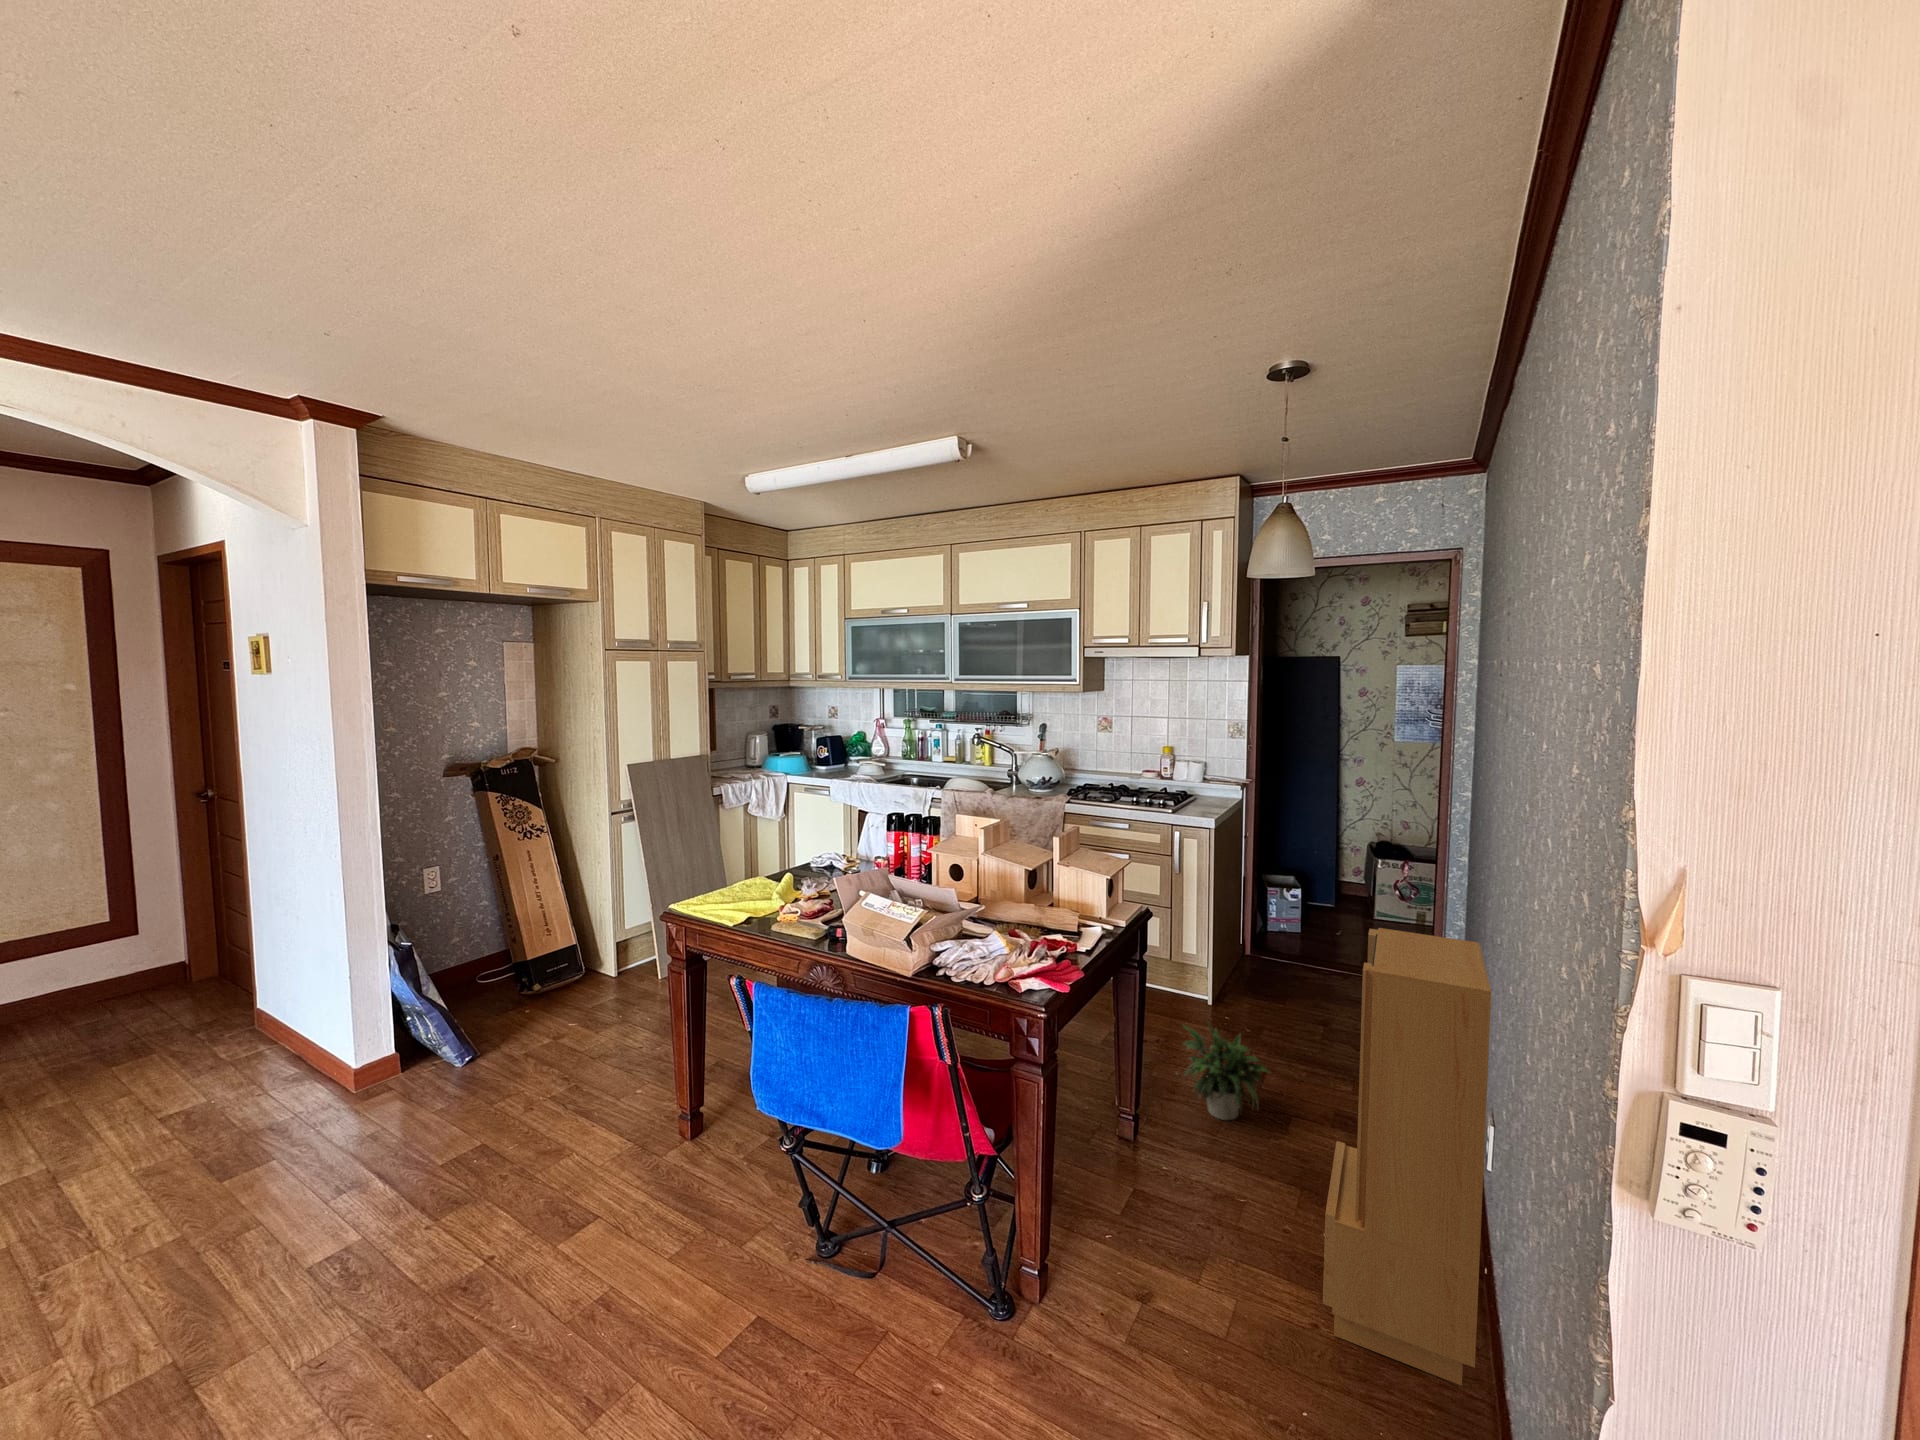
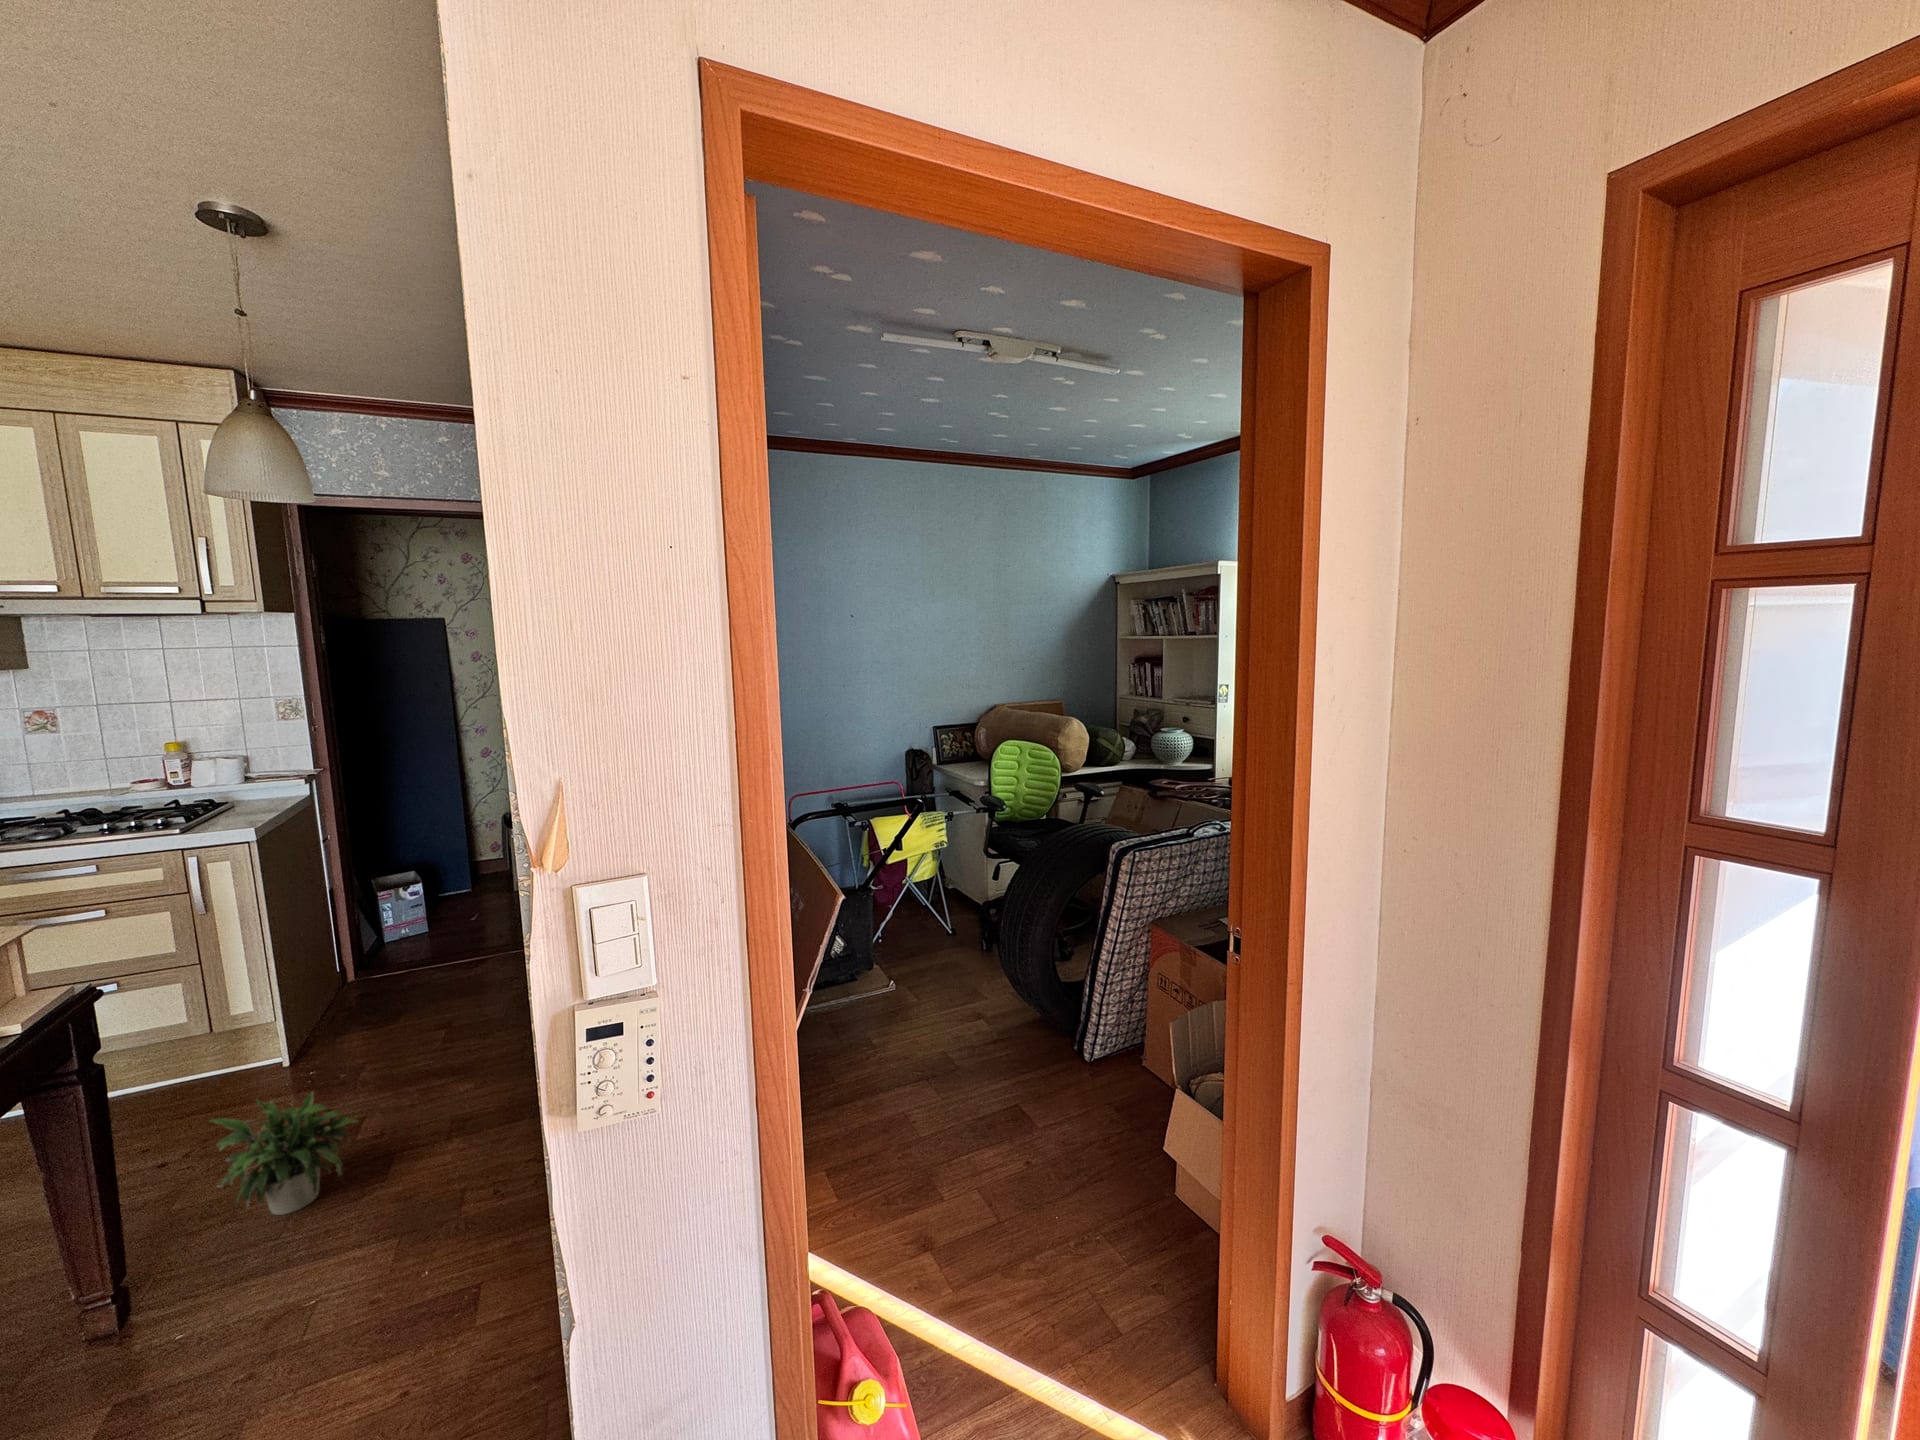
storage cabinet: present [1323,928,1491,1386] -> none [399,893,578,1389]

